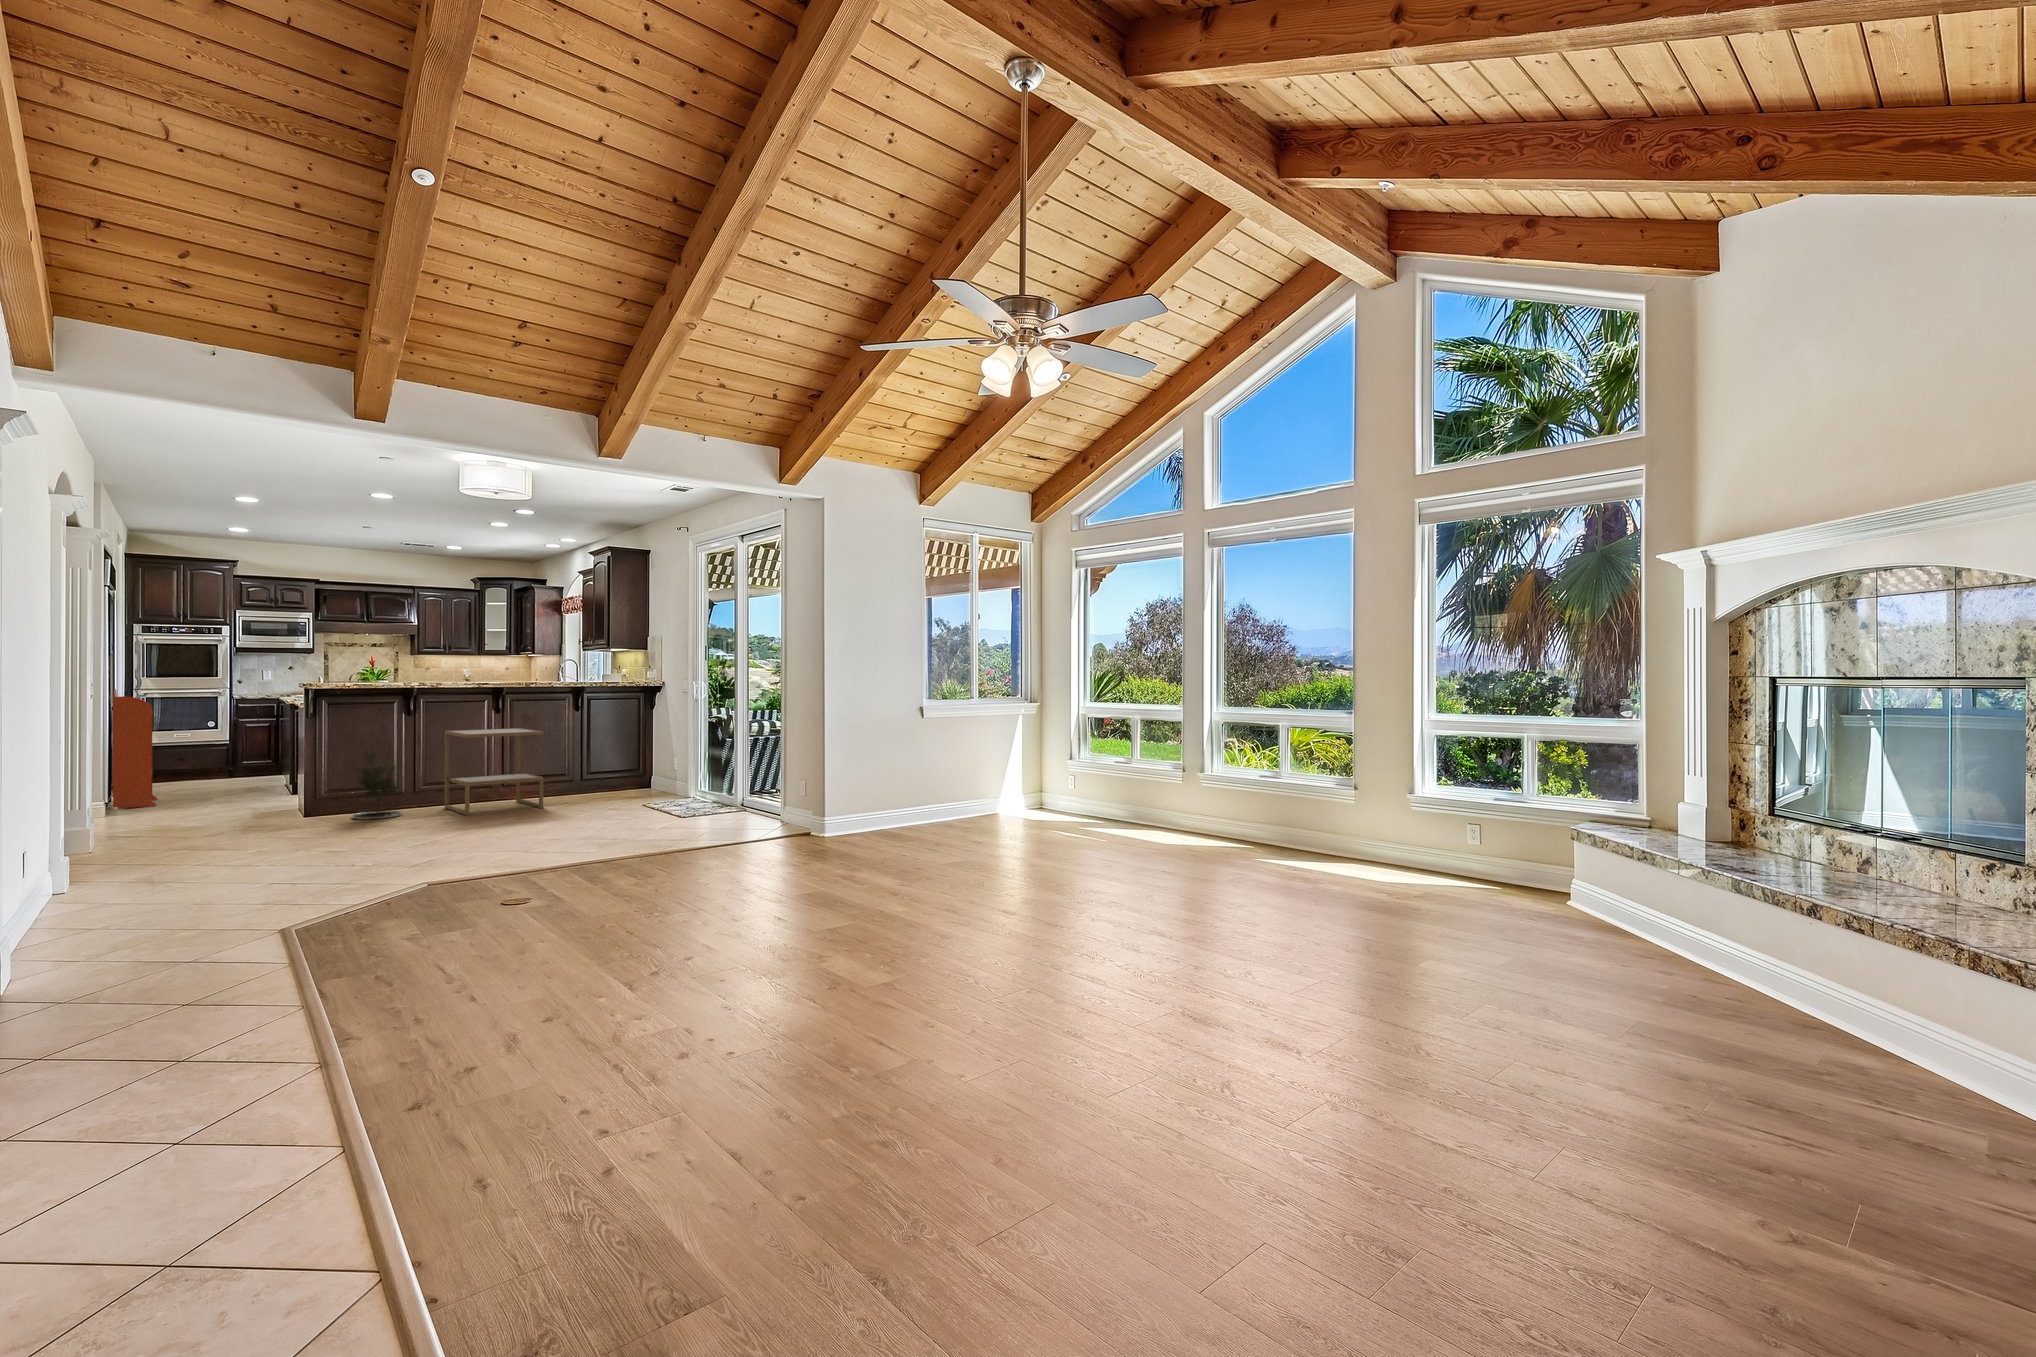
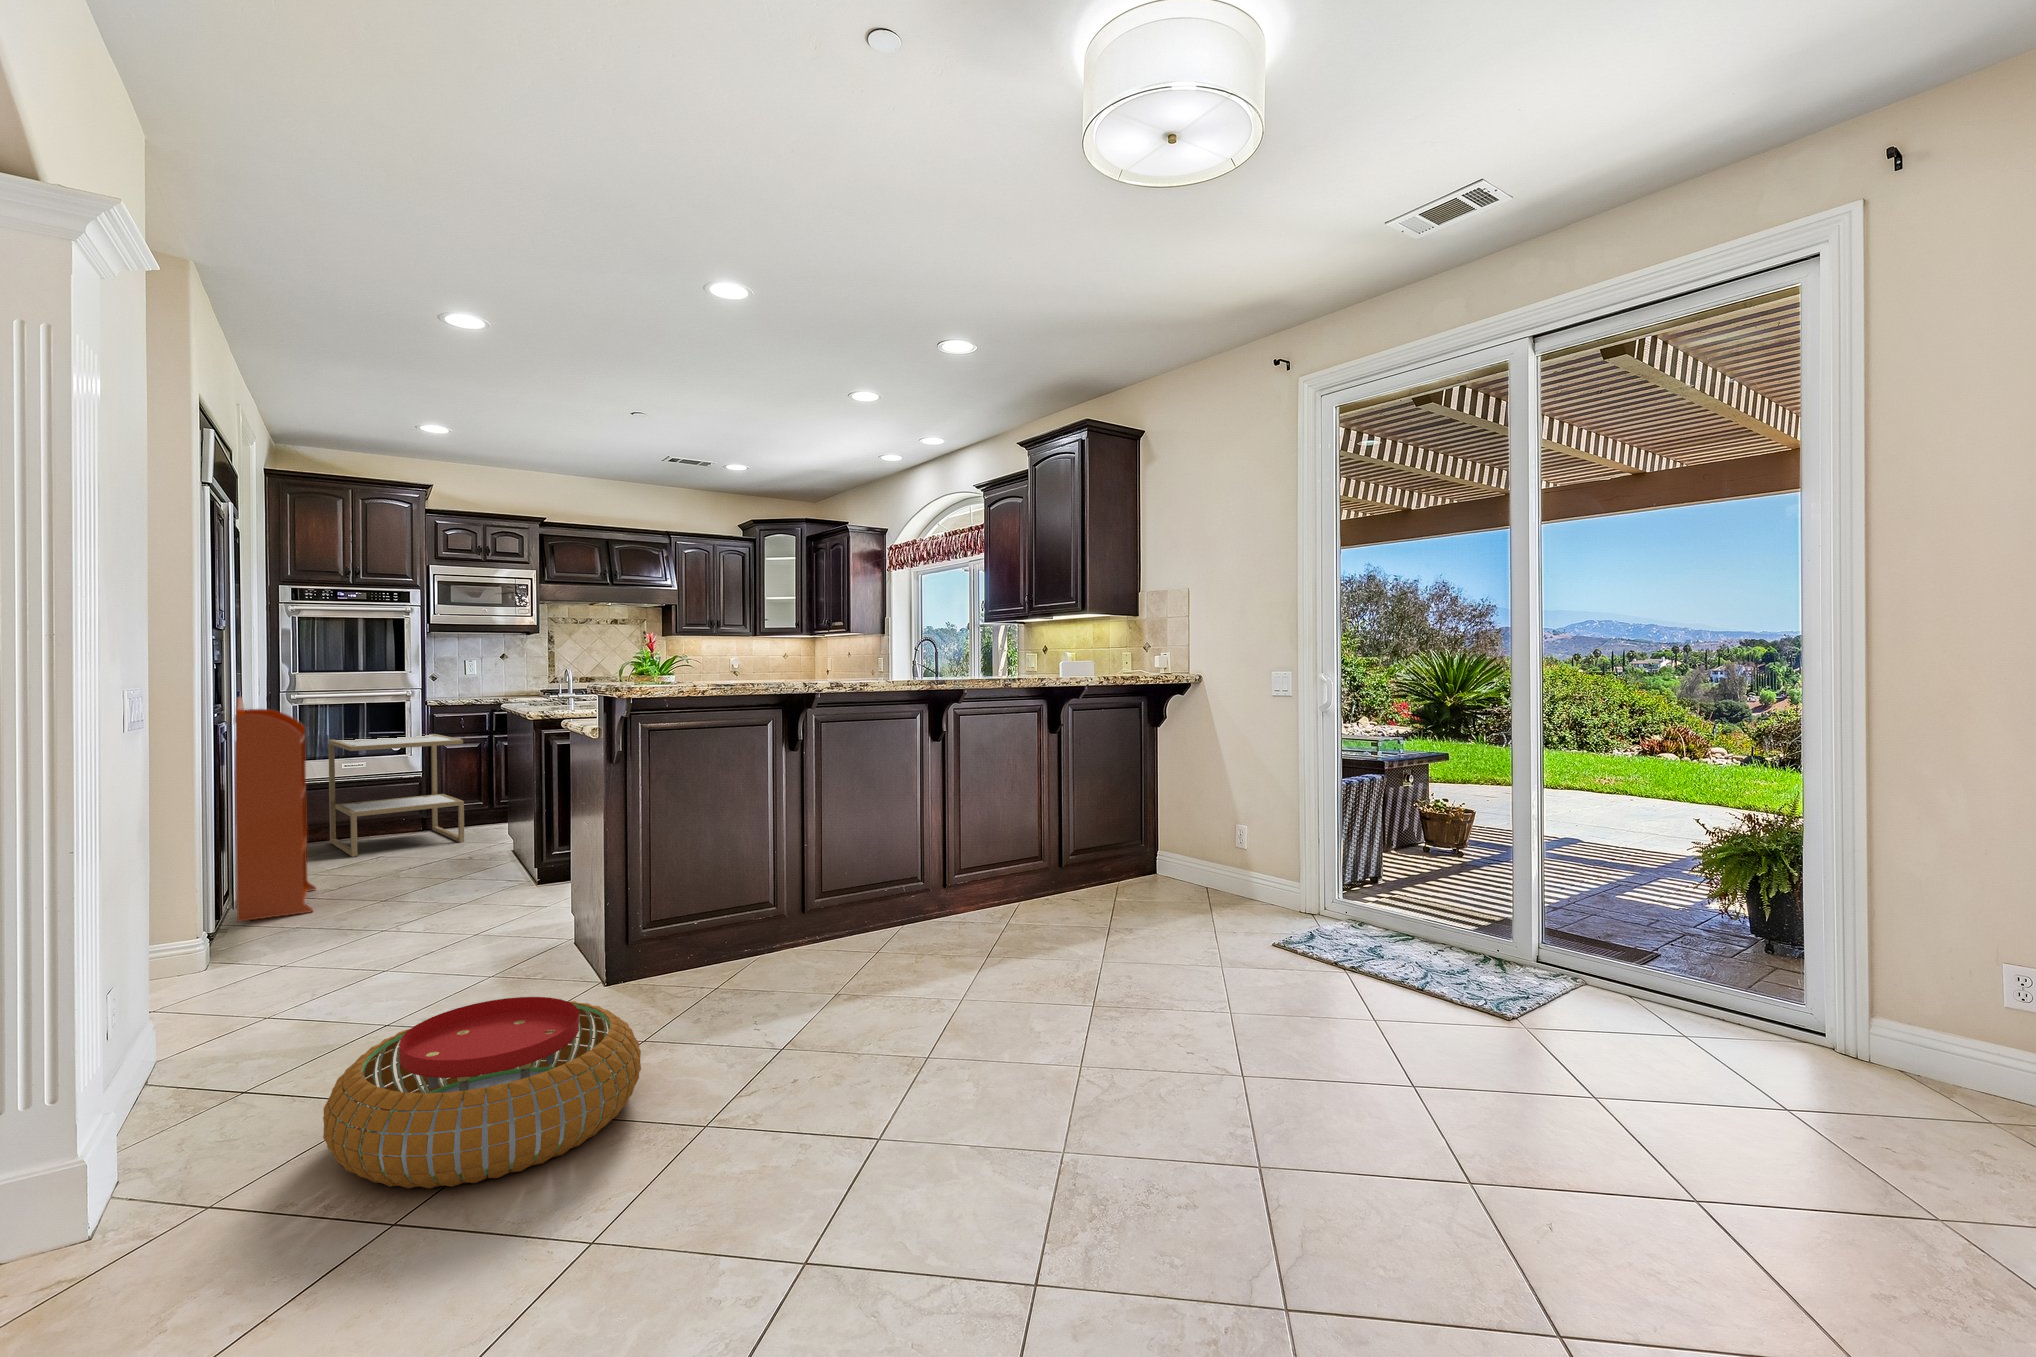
side table: present [445,728,543,815] -> present [328,734,464,857]
potted tree: present [352,748,401,820] -> none [687,815,781,984]
pouf: none [168,802,302,851] -> present [323,997,641,1188]

